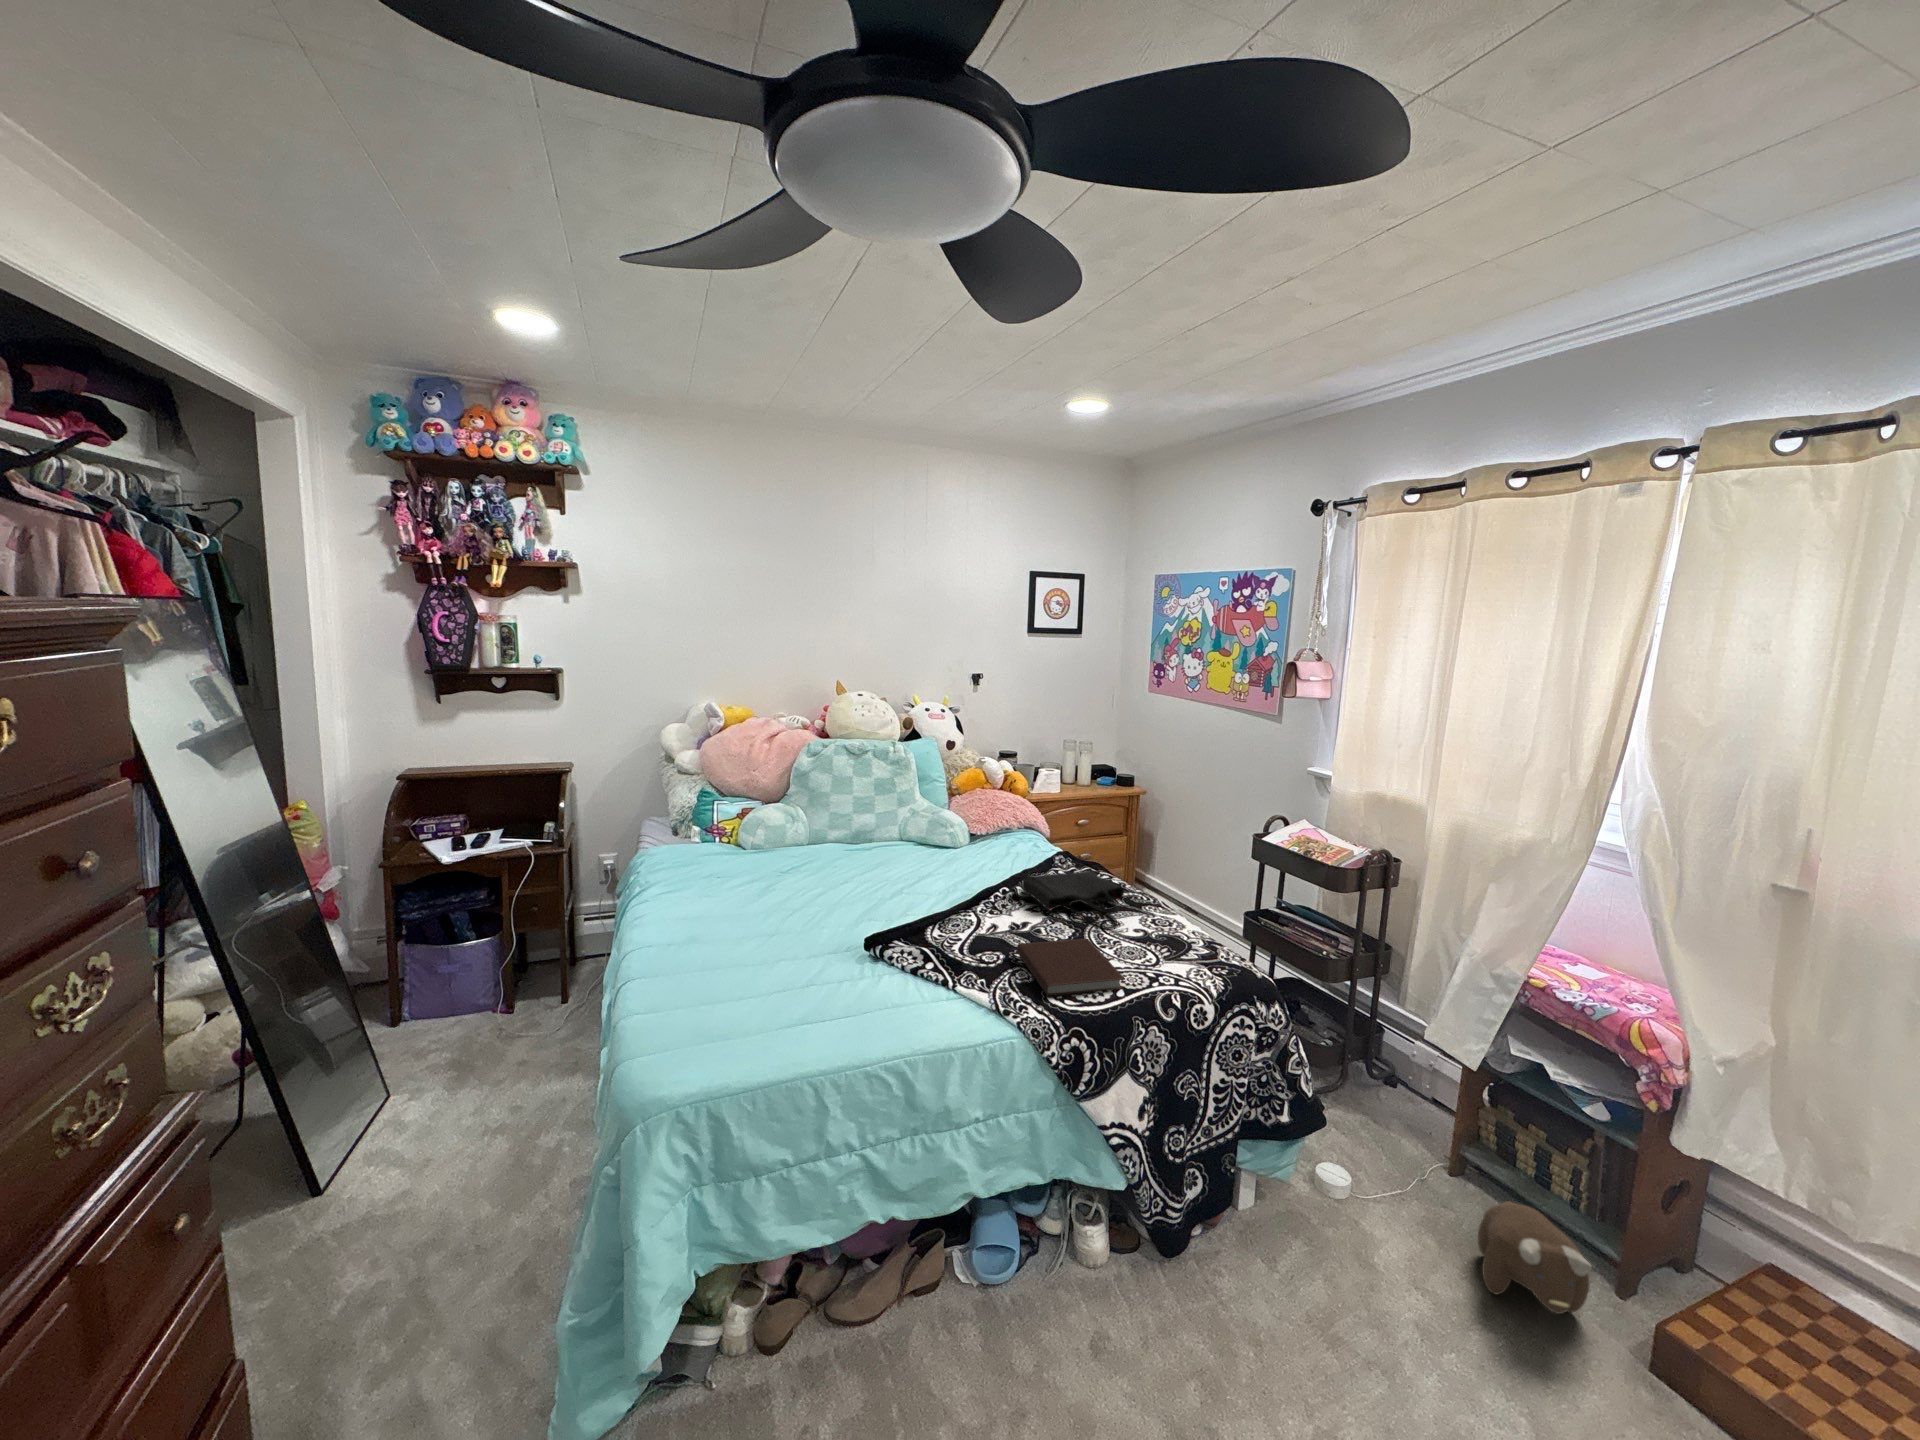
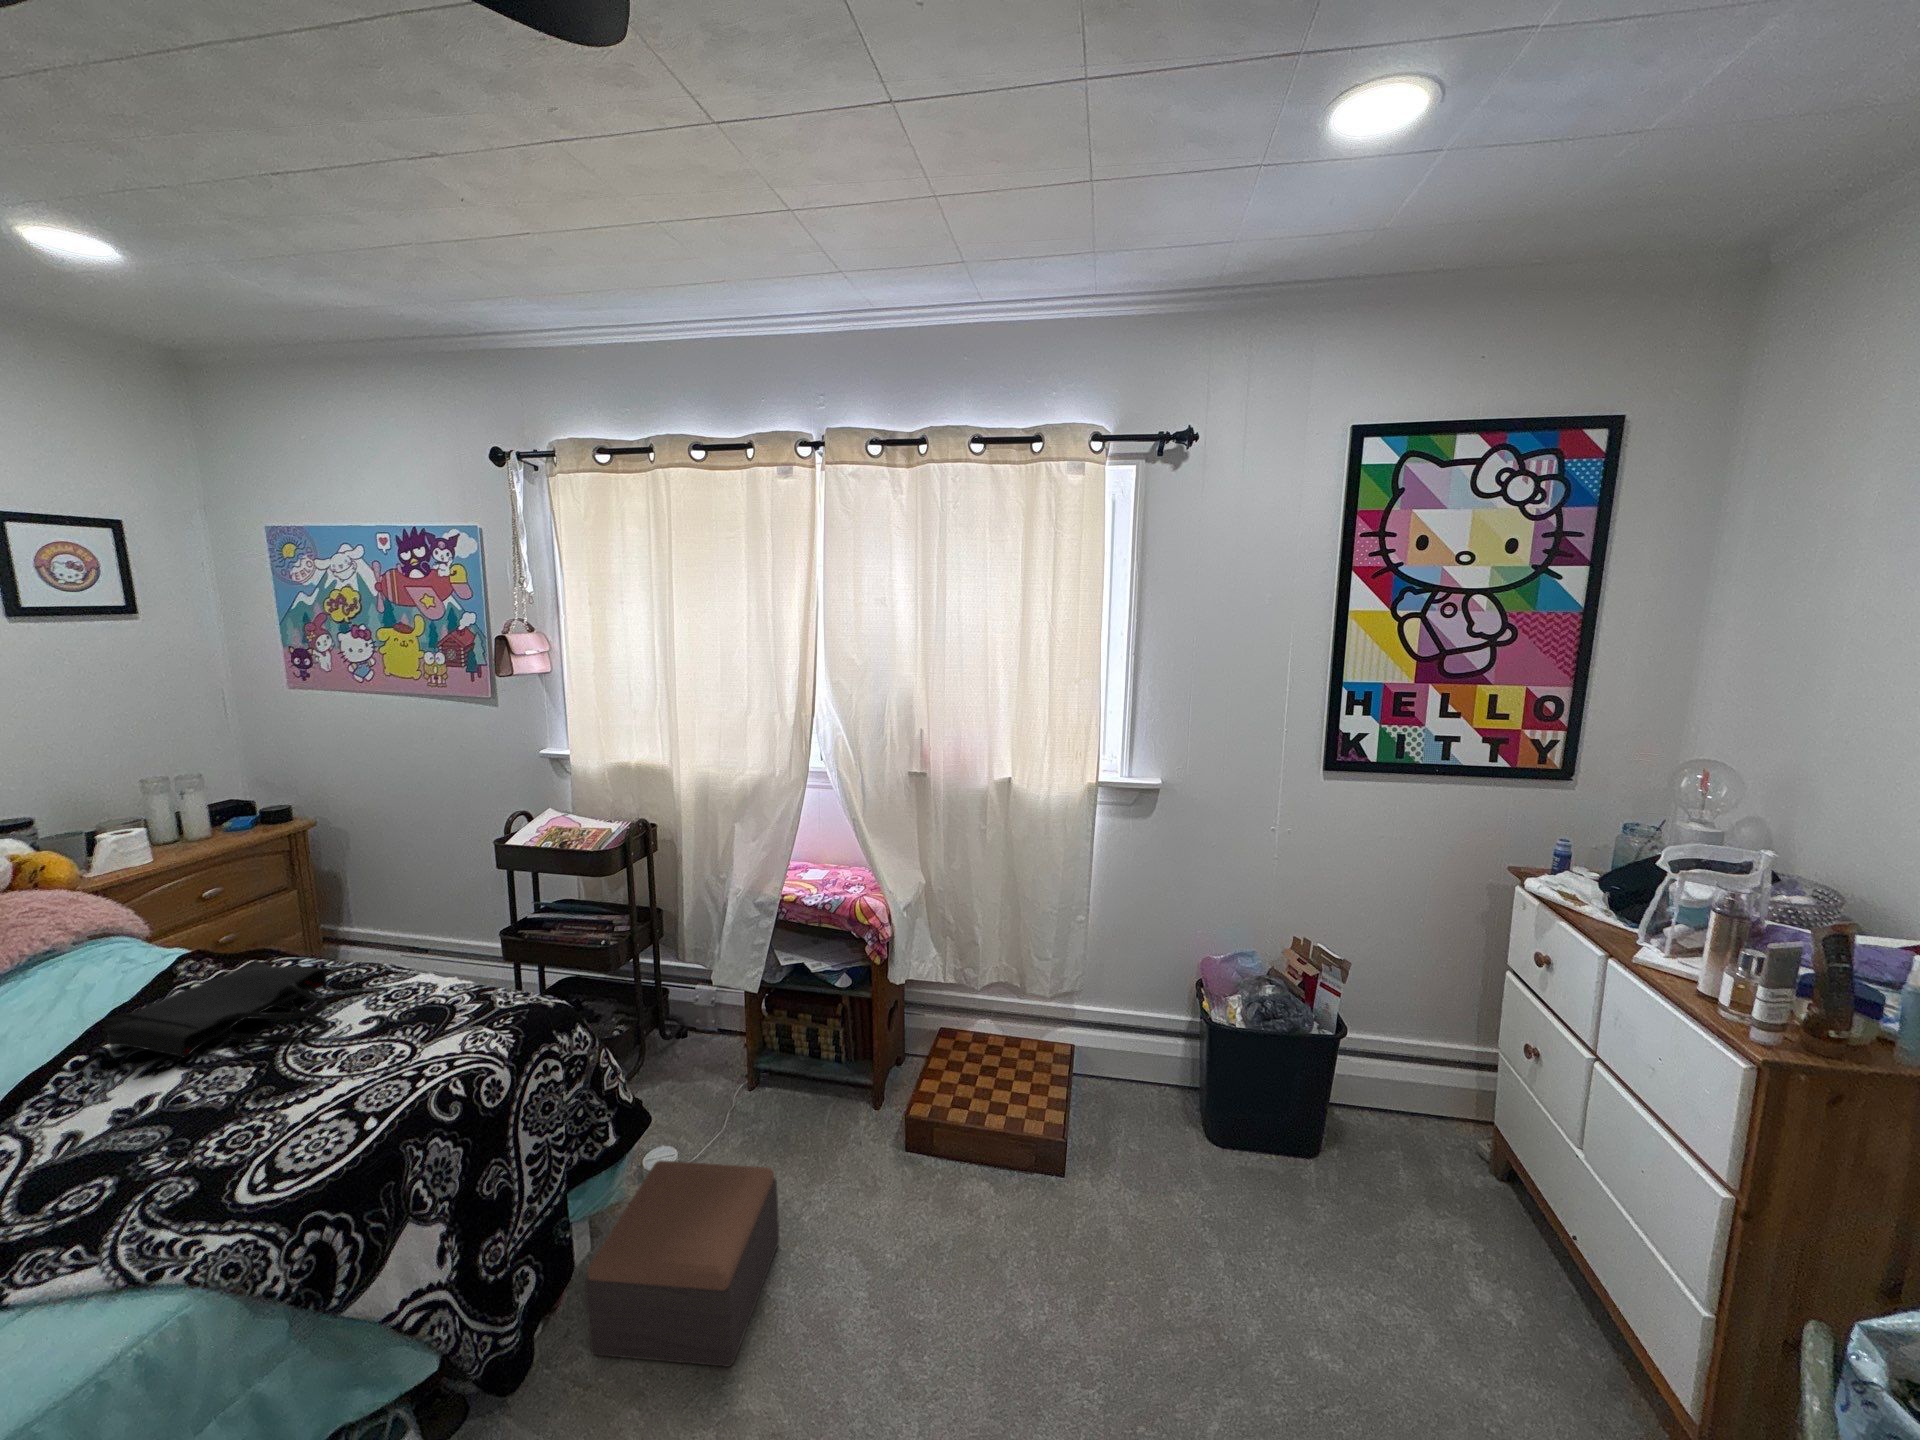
notebook: present [1017,939,1125,997] -> none [132,1071,375,1203]
footstool: none [1229,1164,1437,1387] -> present [585,1161,779,1367]
plush toy: present [1478,1201,1592,1314] -> none [788,1080,870,1169]

